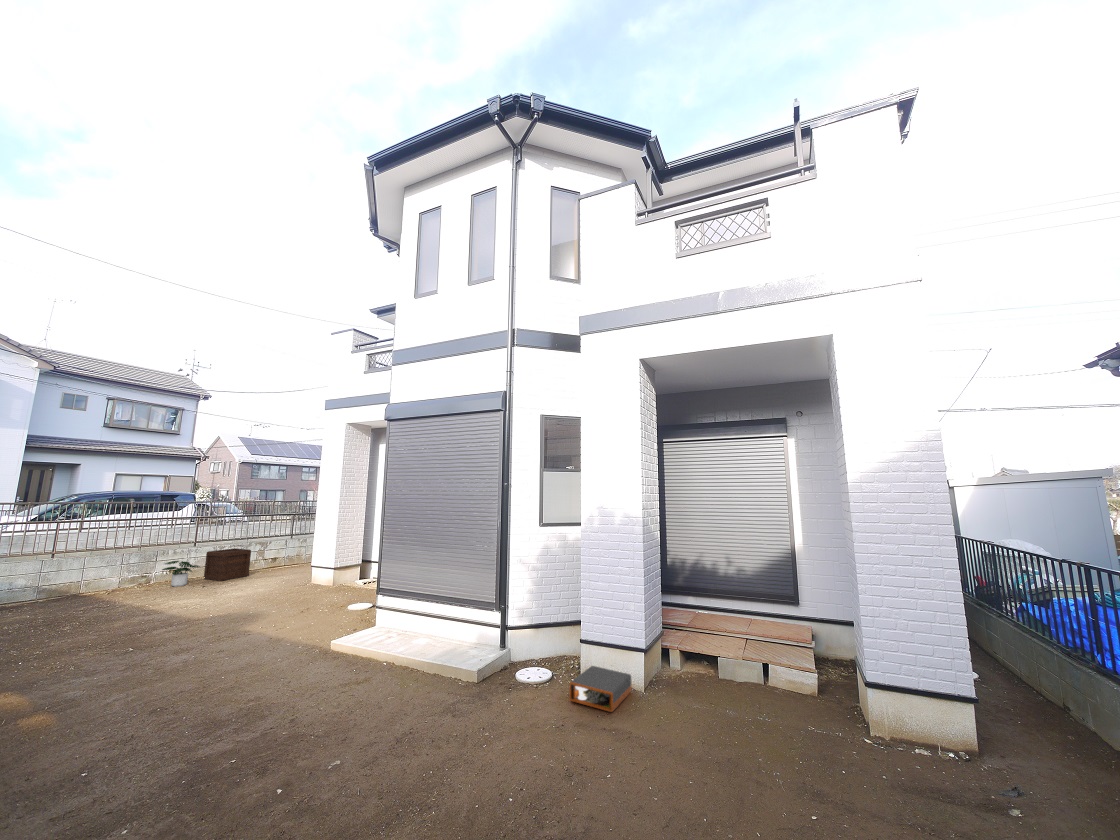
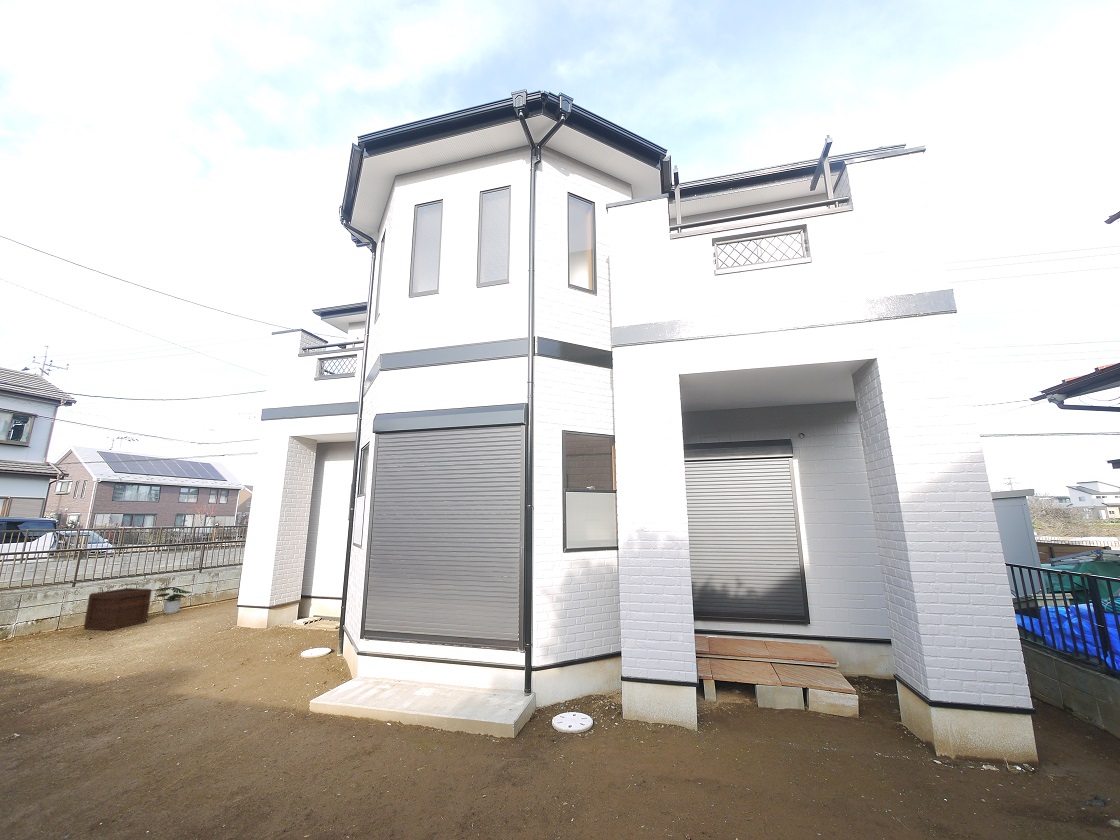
potted plant: present [162,561,200,587] -> present [156,587,192,614]
storage box: present [569,666,631,712] -> none [626,705,684,757]

